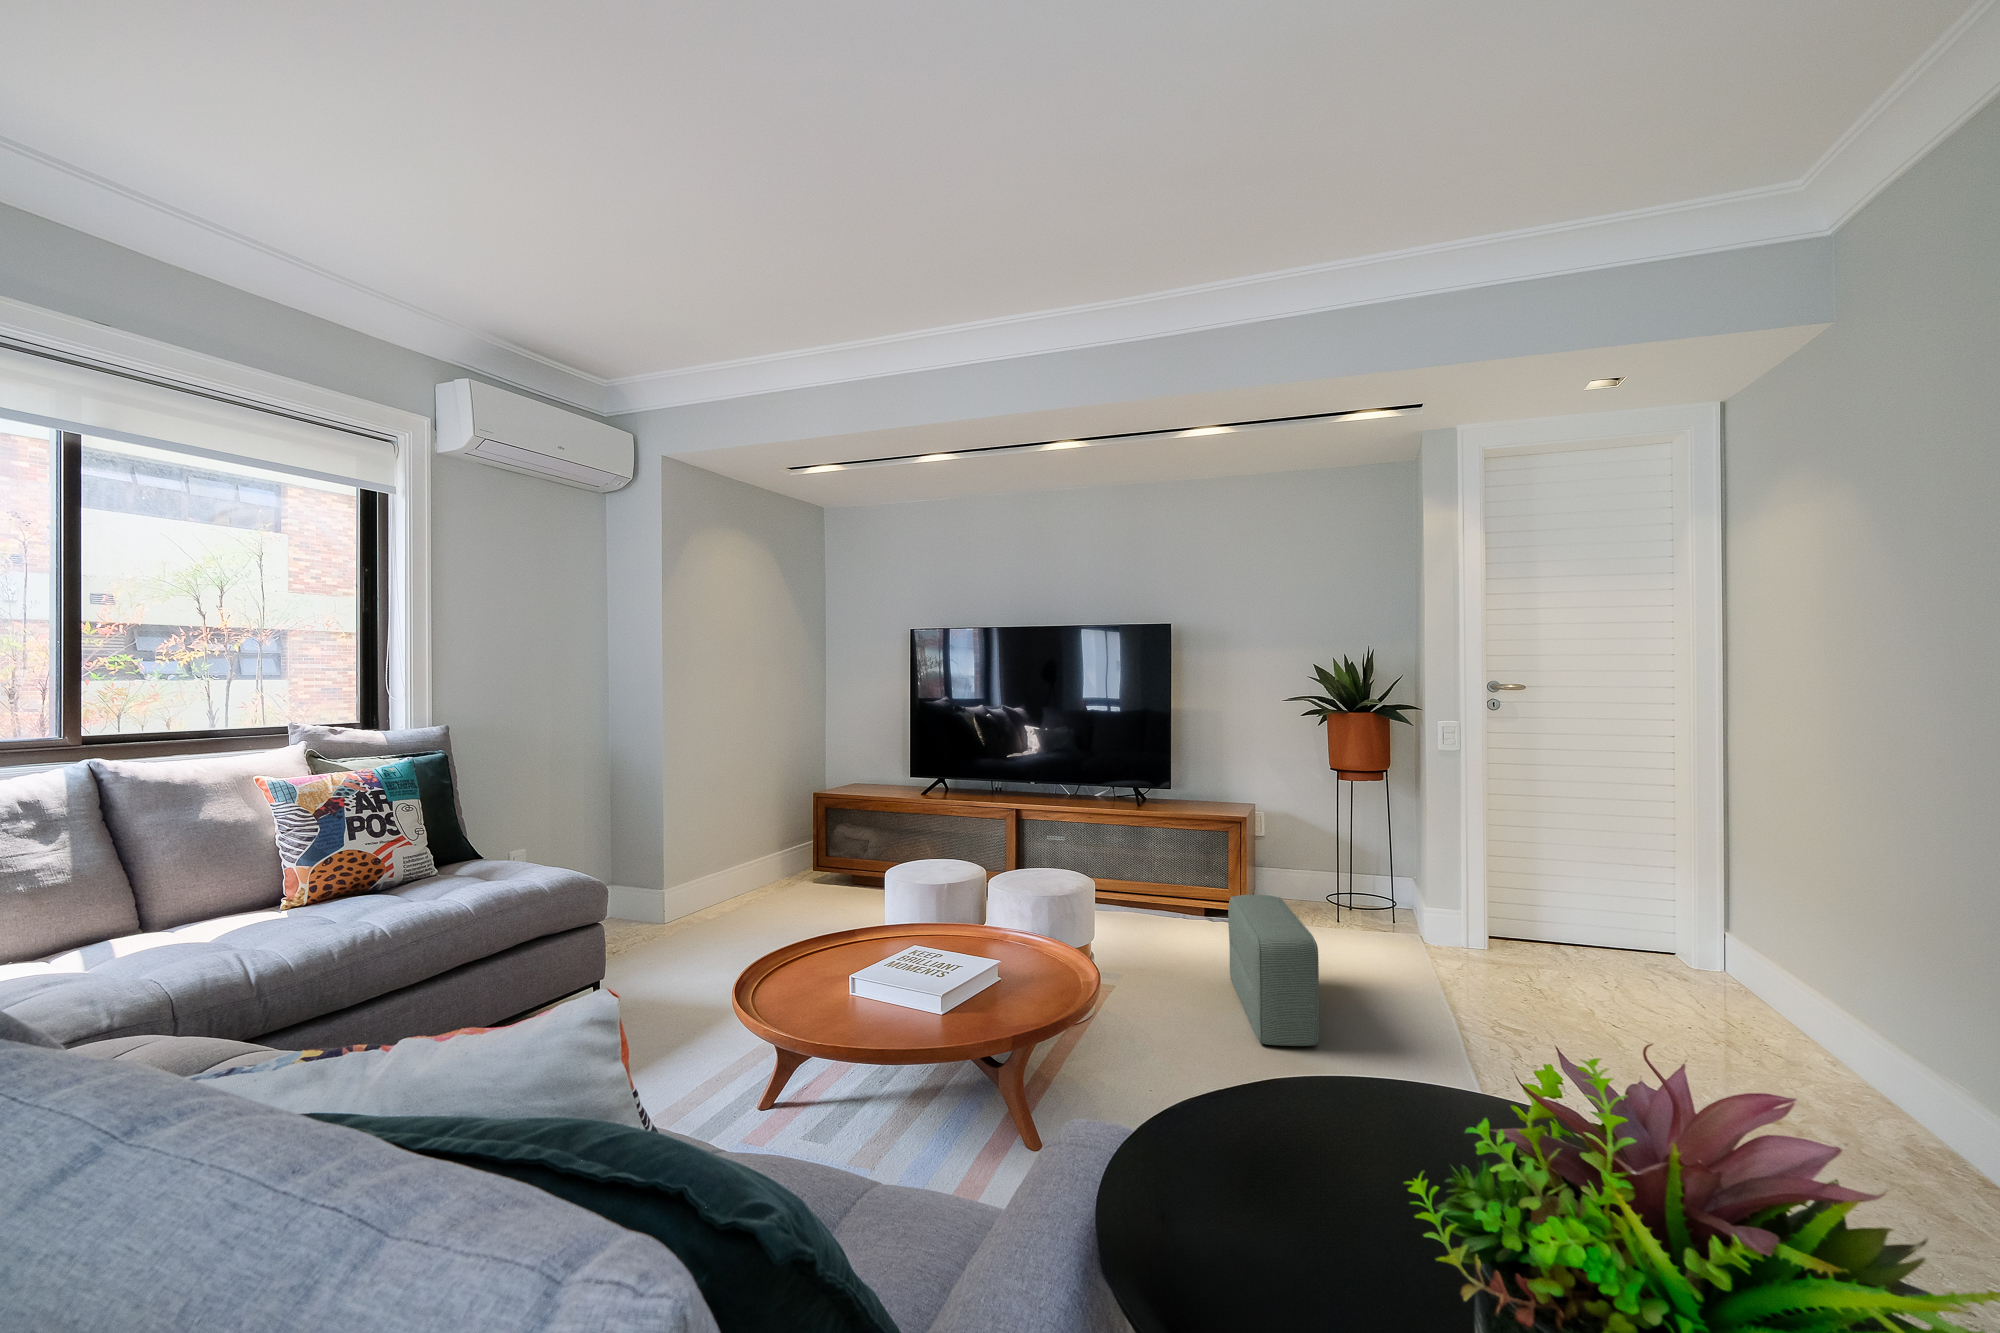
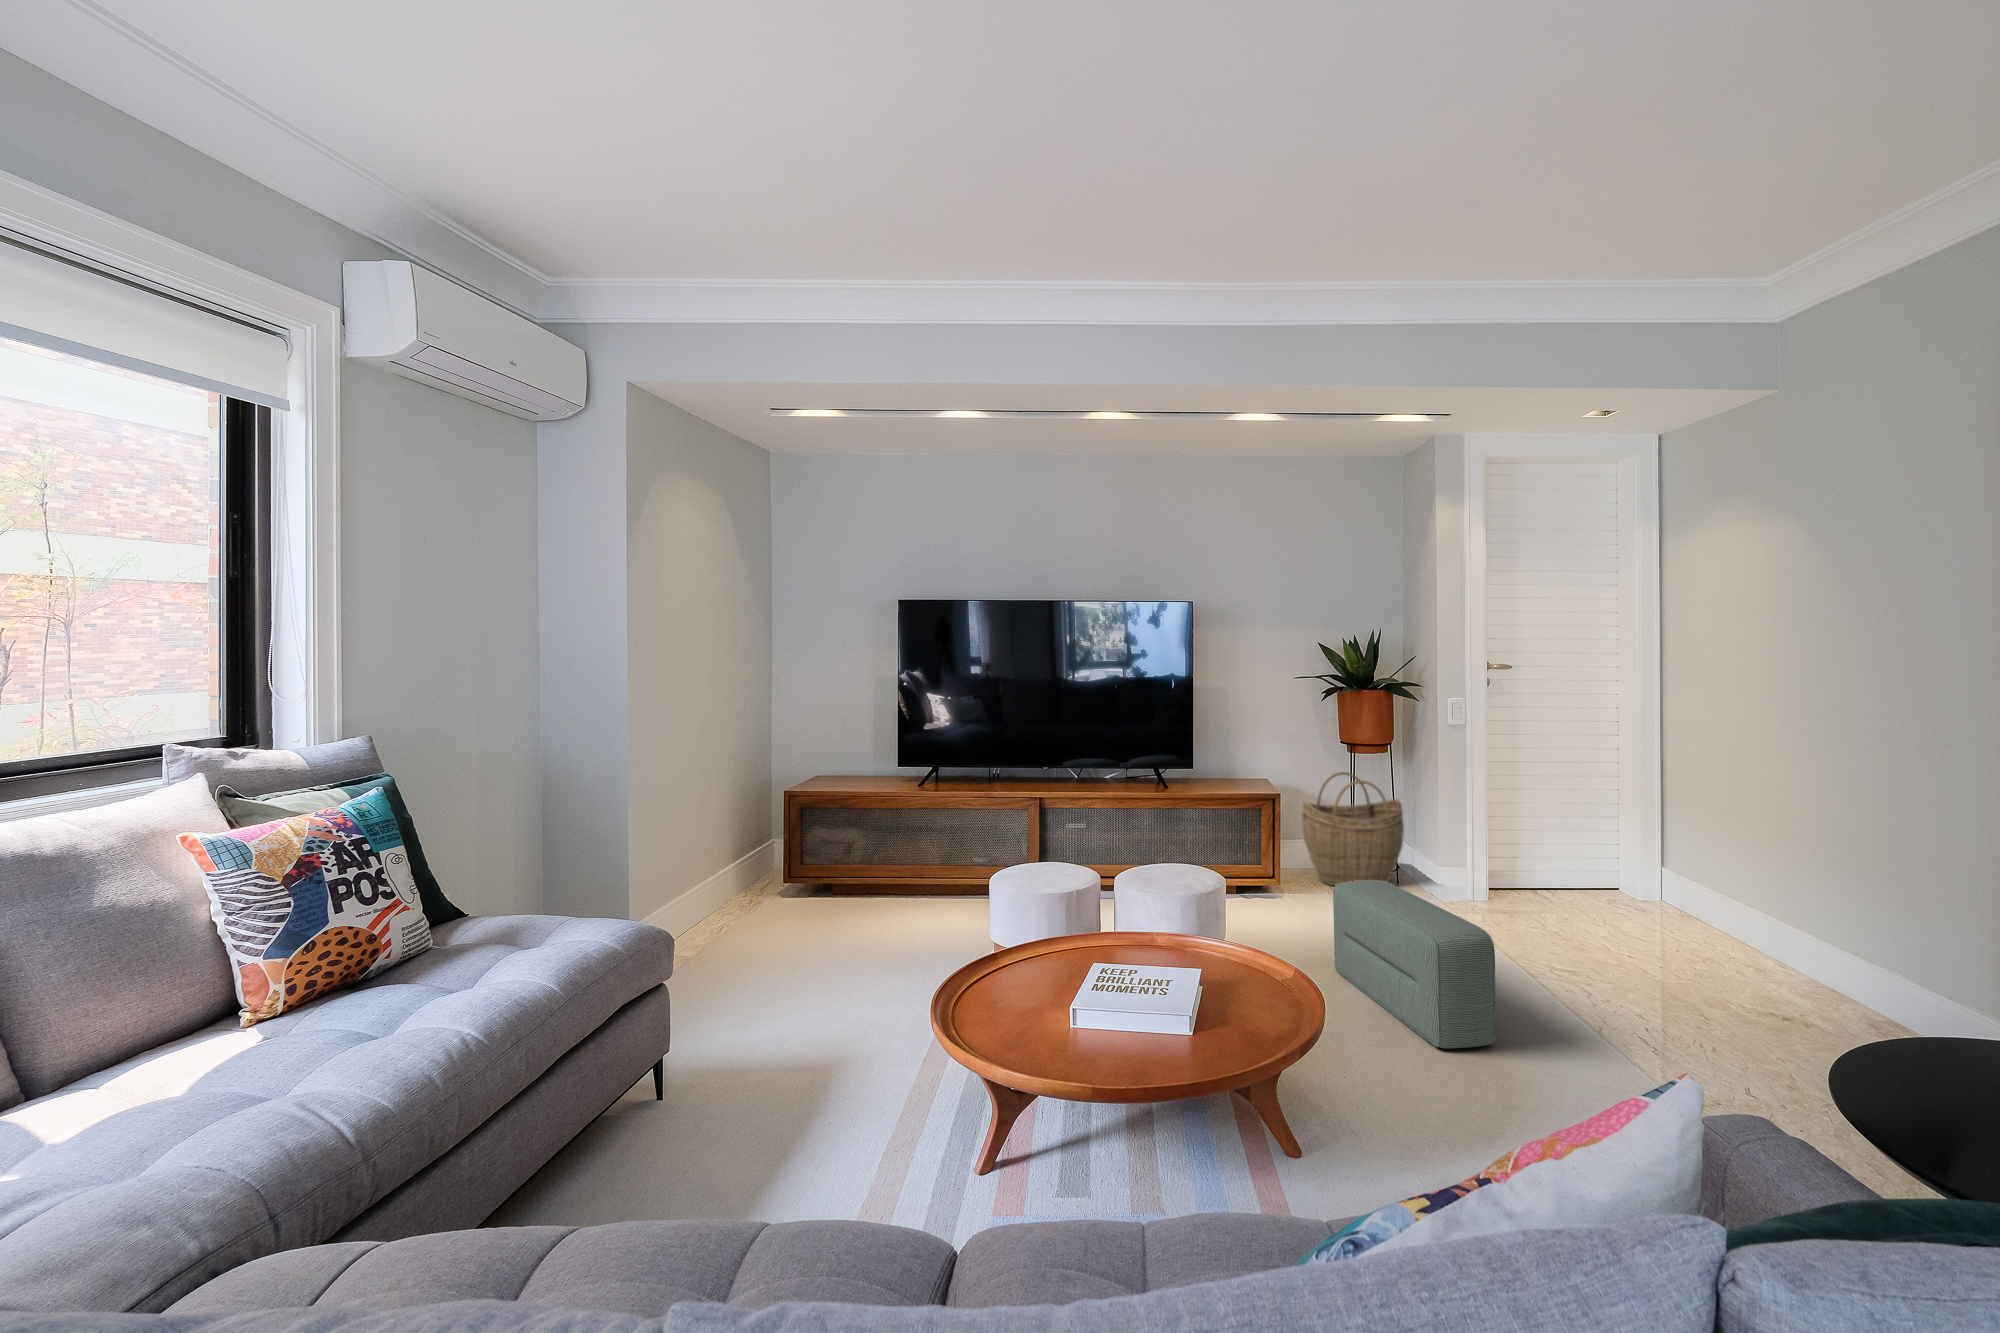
woven basket: none [1280,801,1380,916] -> present [1302,772,1404,886]

